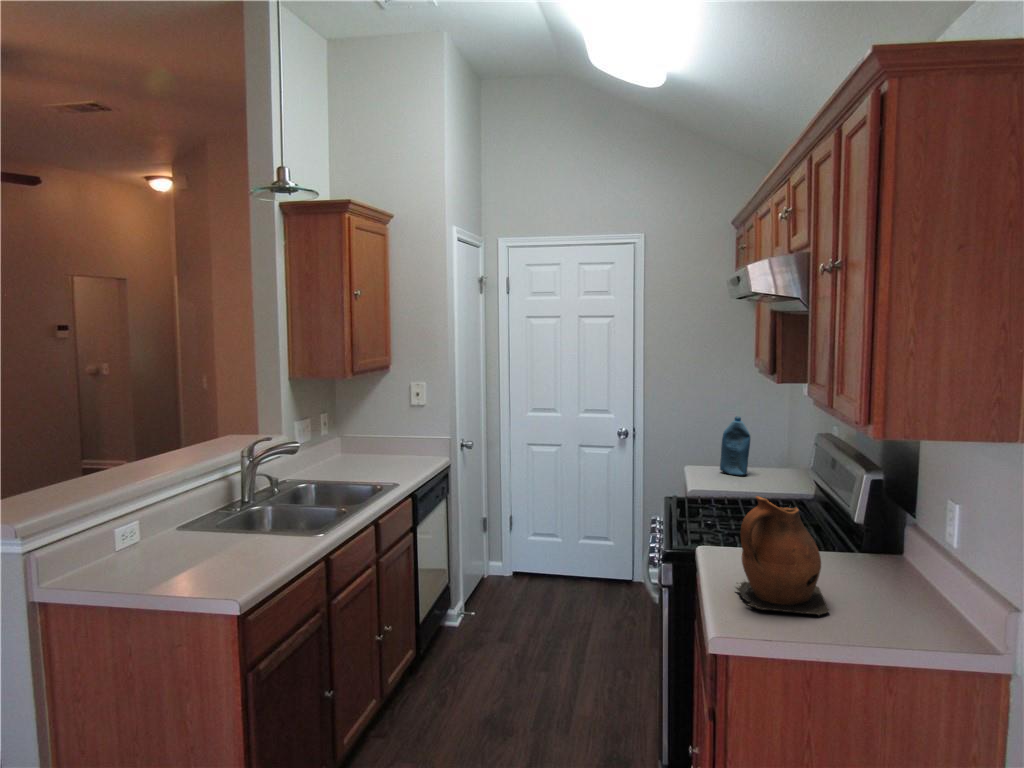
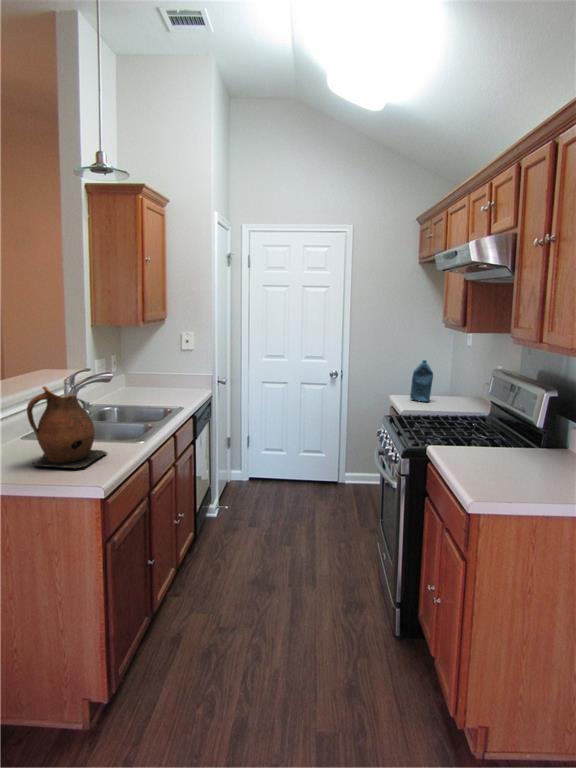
ceramic pitcher: present [736,496,829,616] -> present [27,386,107,469]

